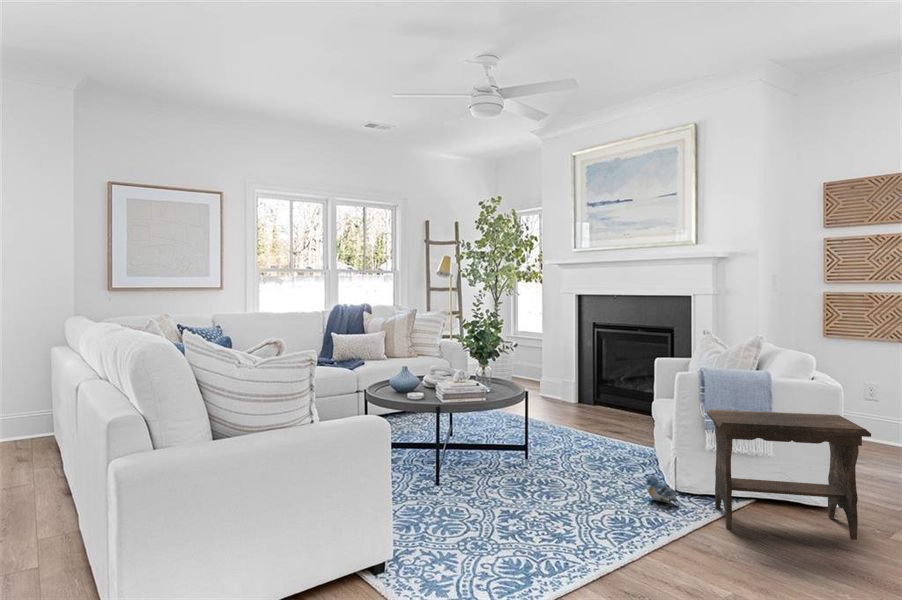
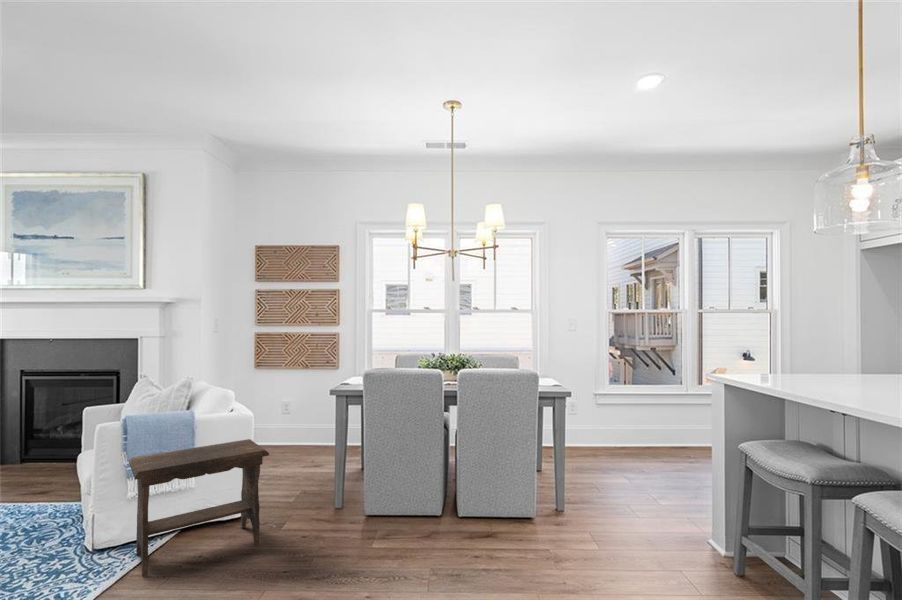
plush toy: present [646,476,679,502] -> none [53,544,95,570]

